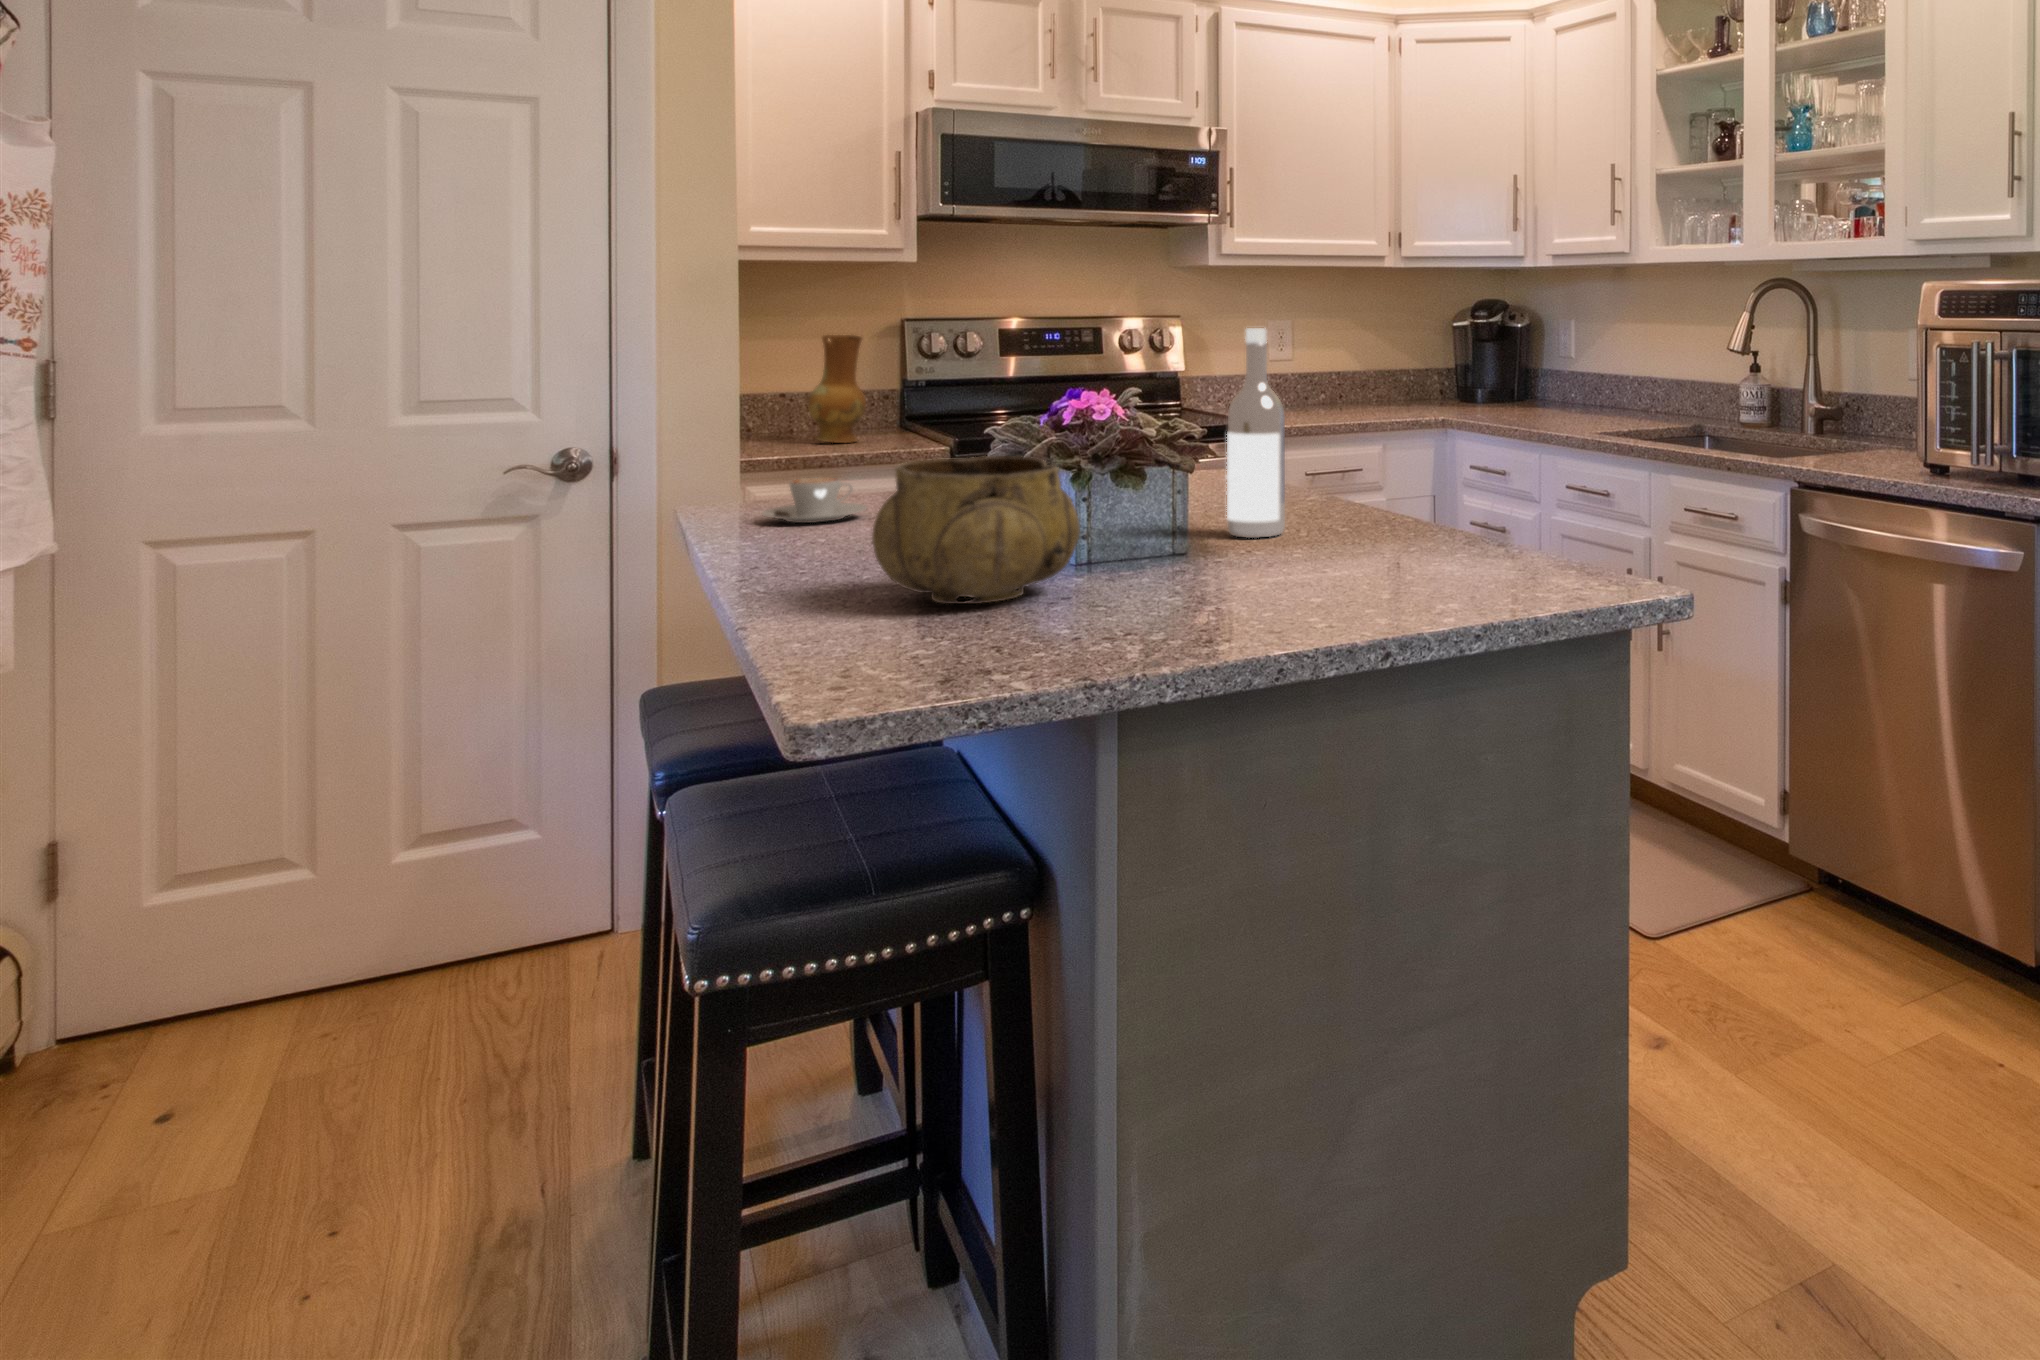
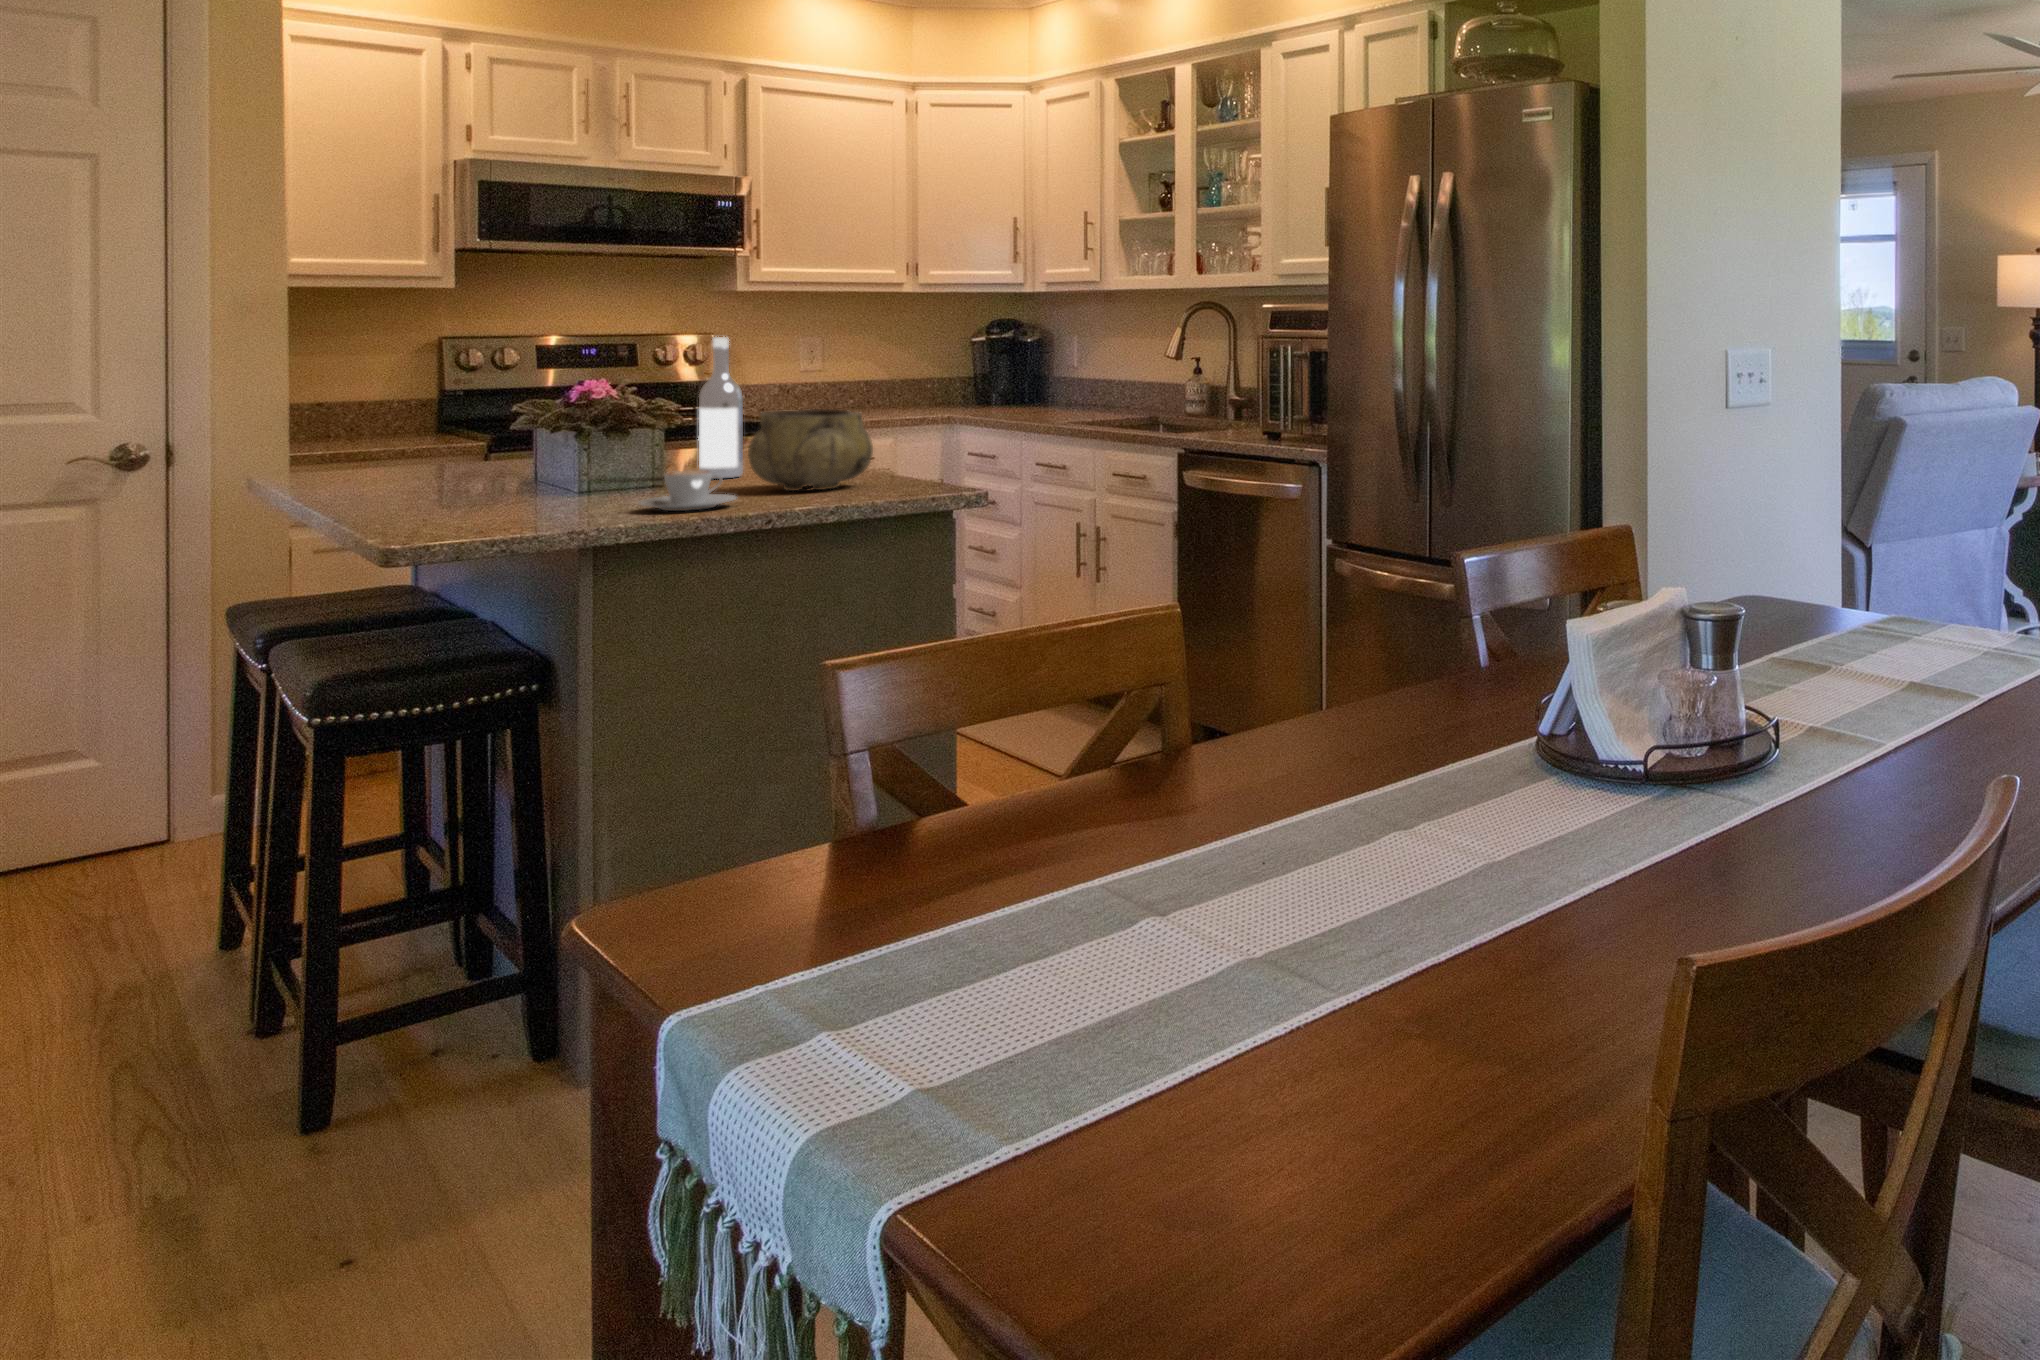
ceramic jug: present [808,335,866,443] -> none [347,350,405,443]
decorative bowl: present [872,456,1080,604] -> present [748,409,873,491]
coffee cup: present [763,477,867,523] -> present [639,470,736,511]

